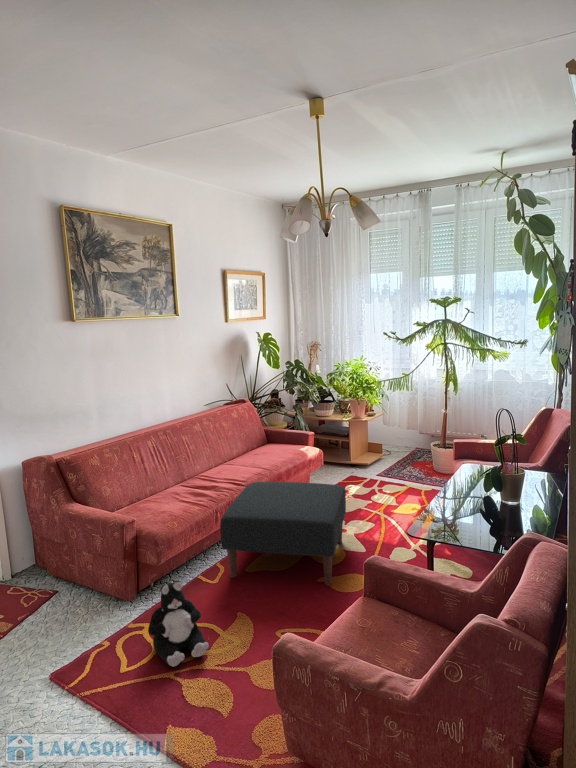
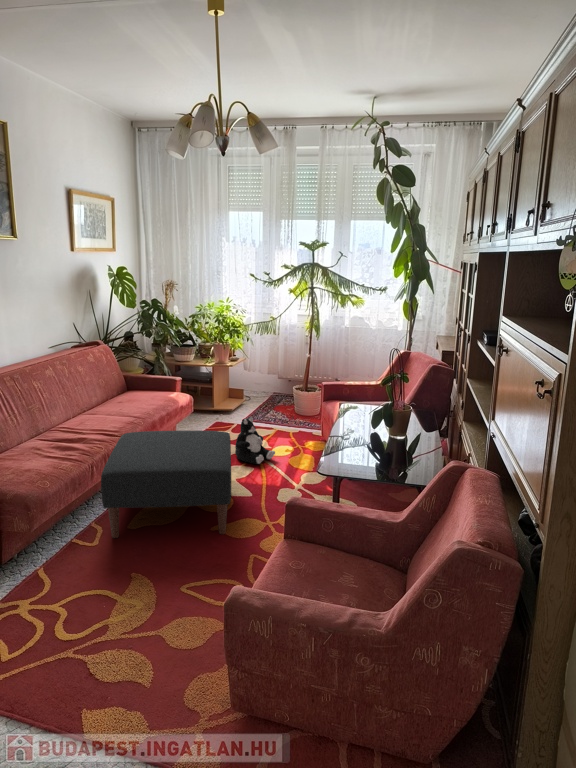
plush toy: present [148,581,209,667] -> present [235,417,275,464]

